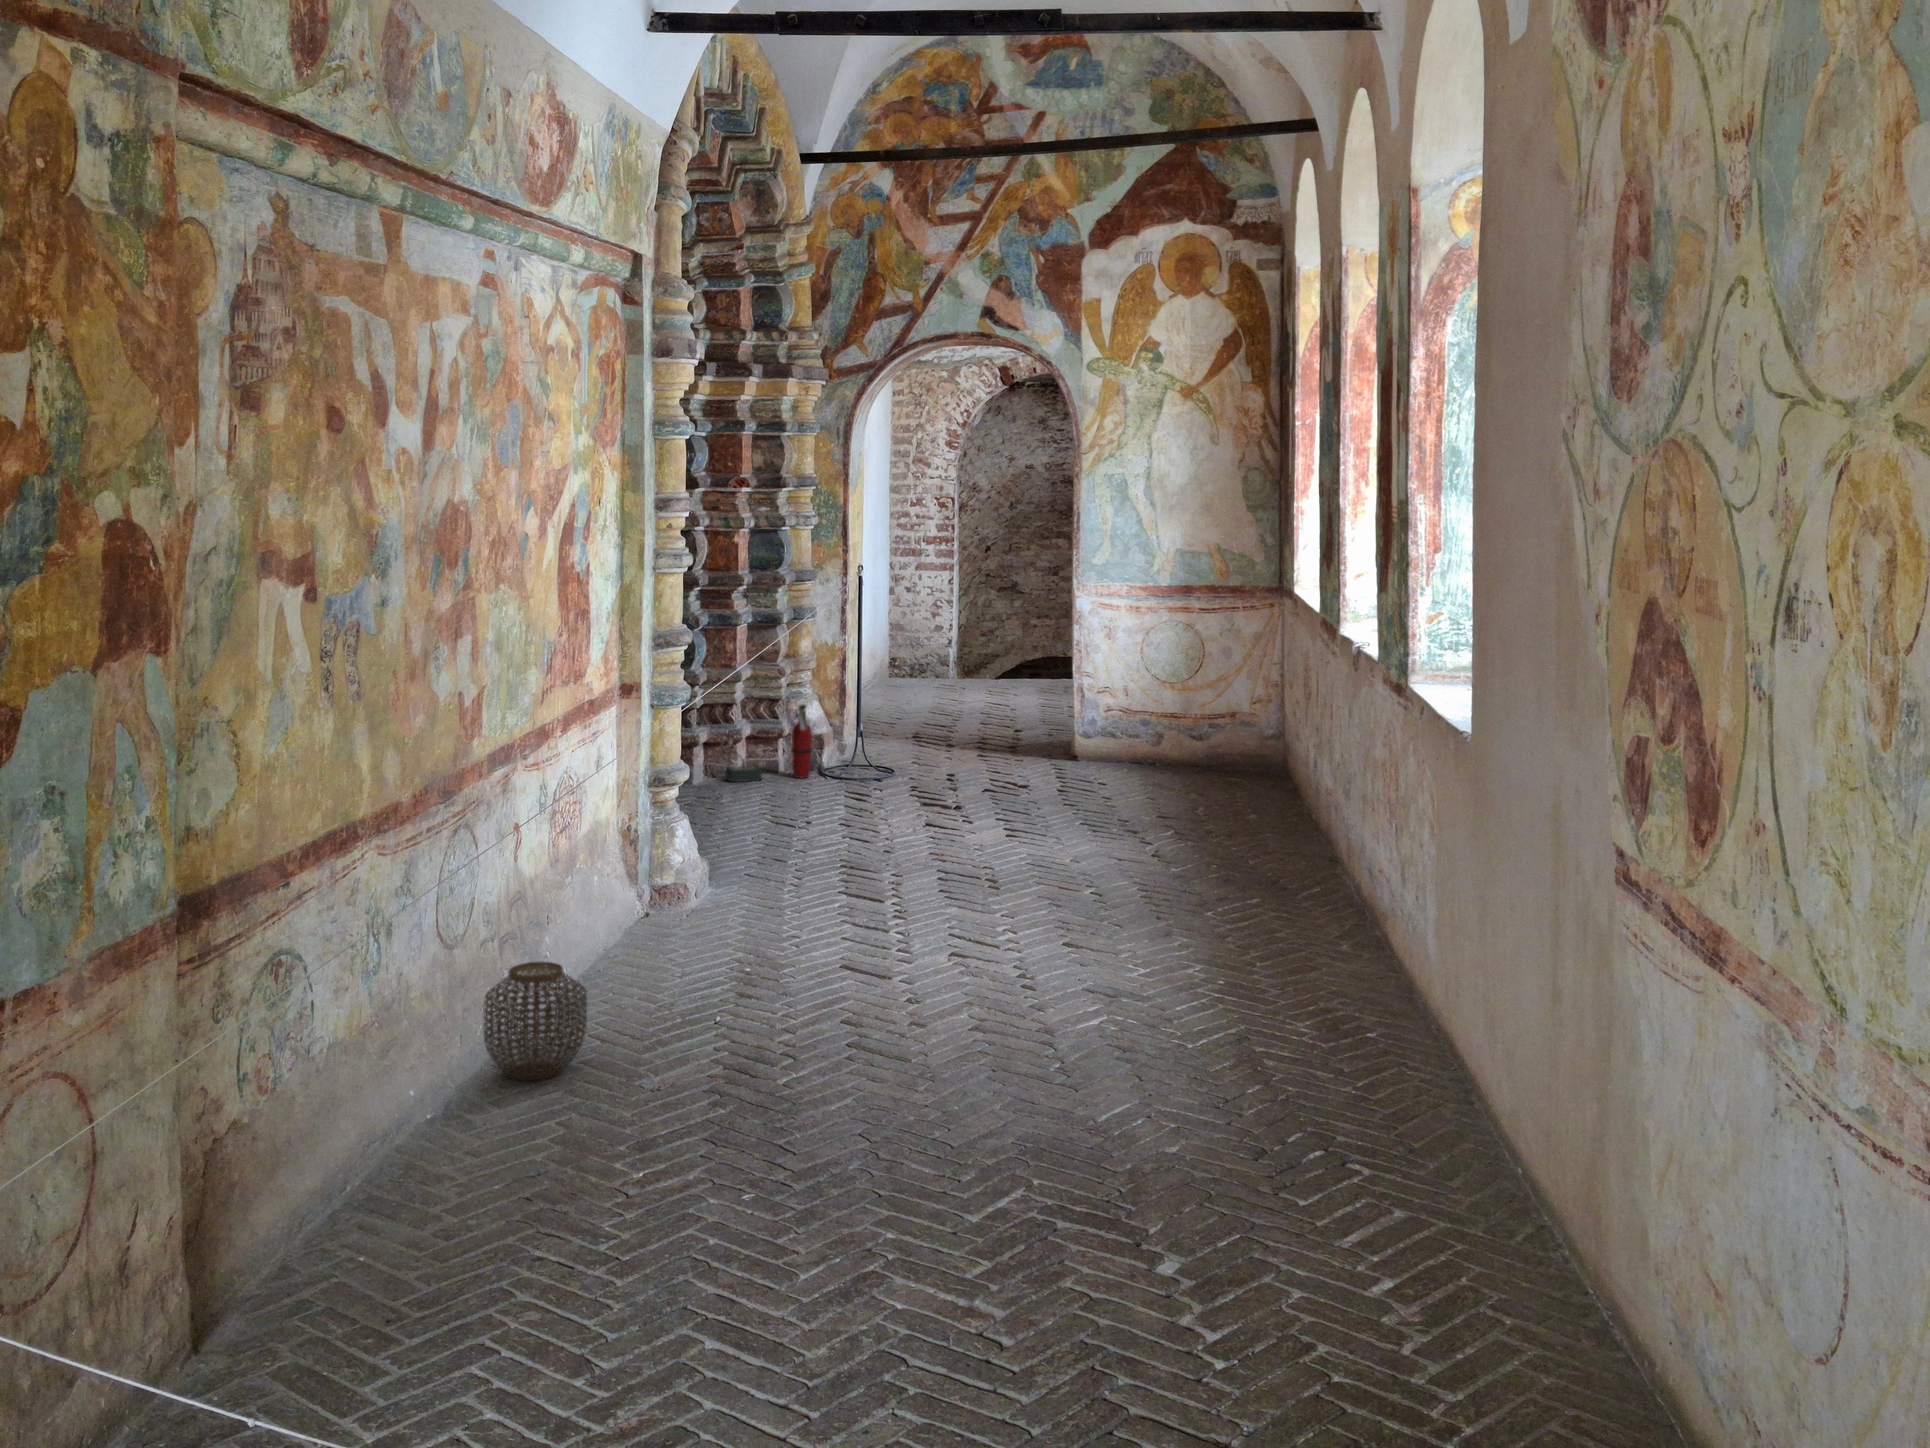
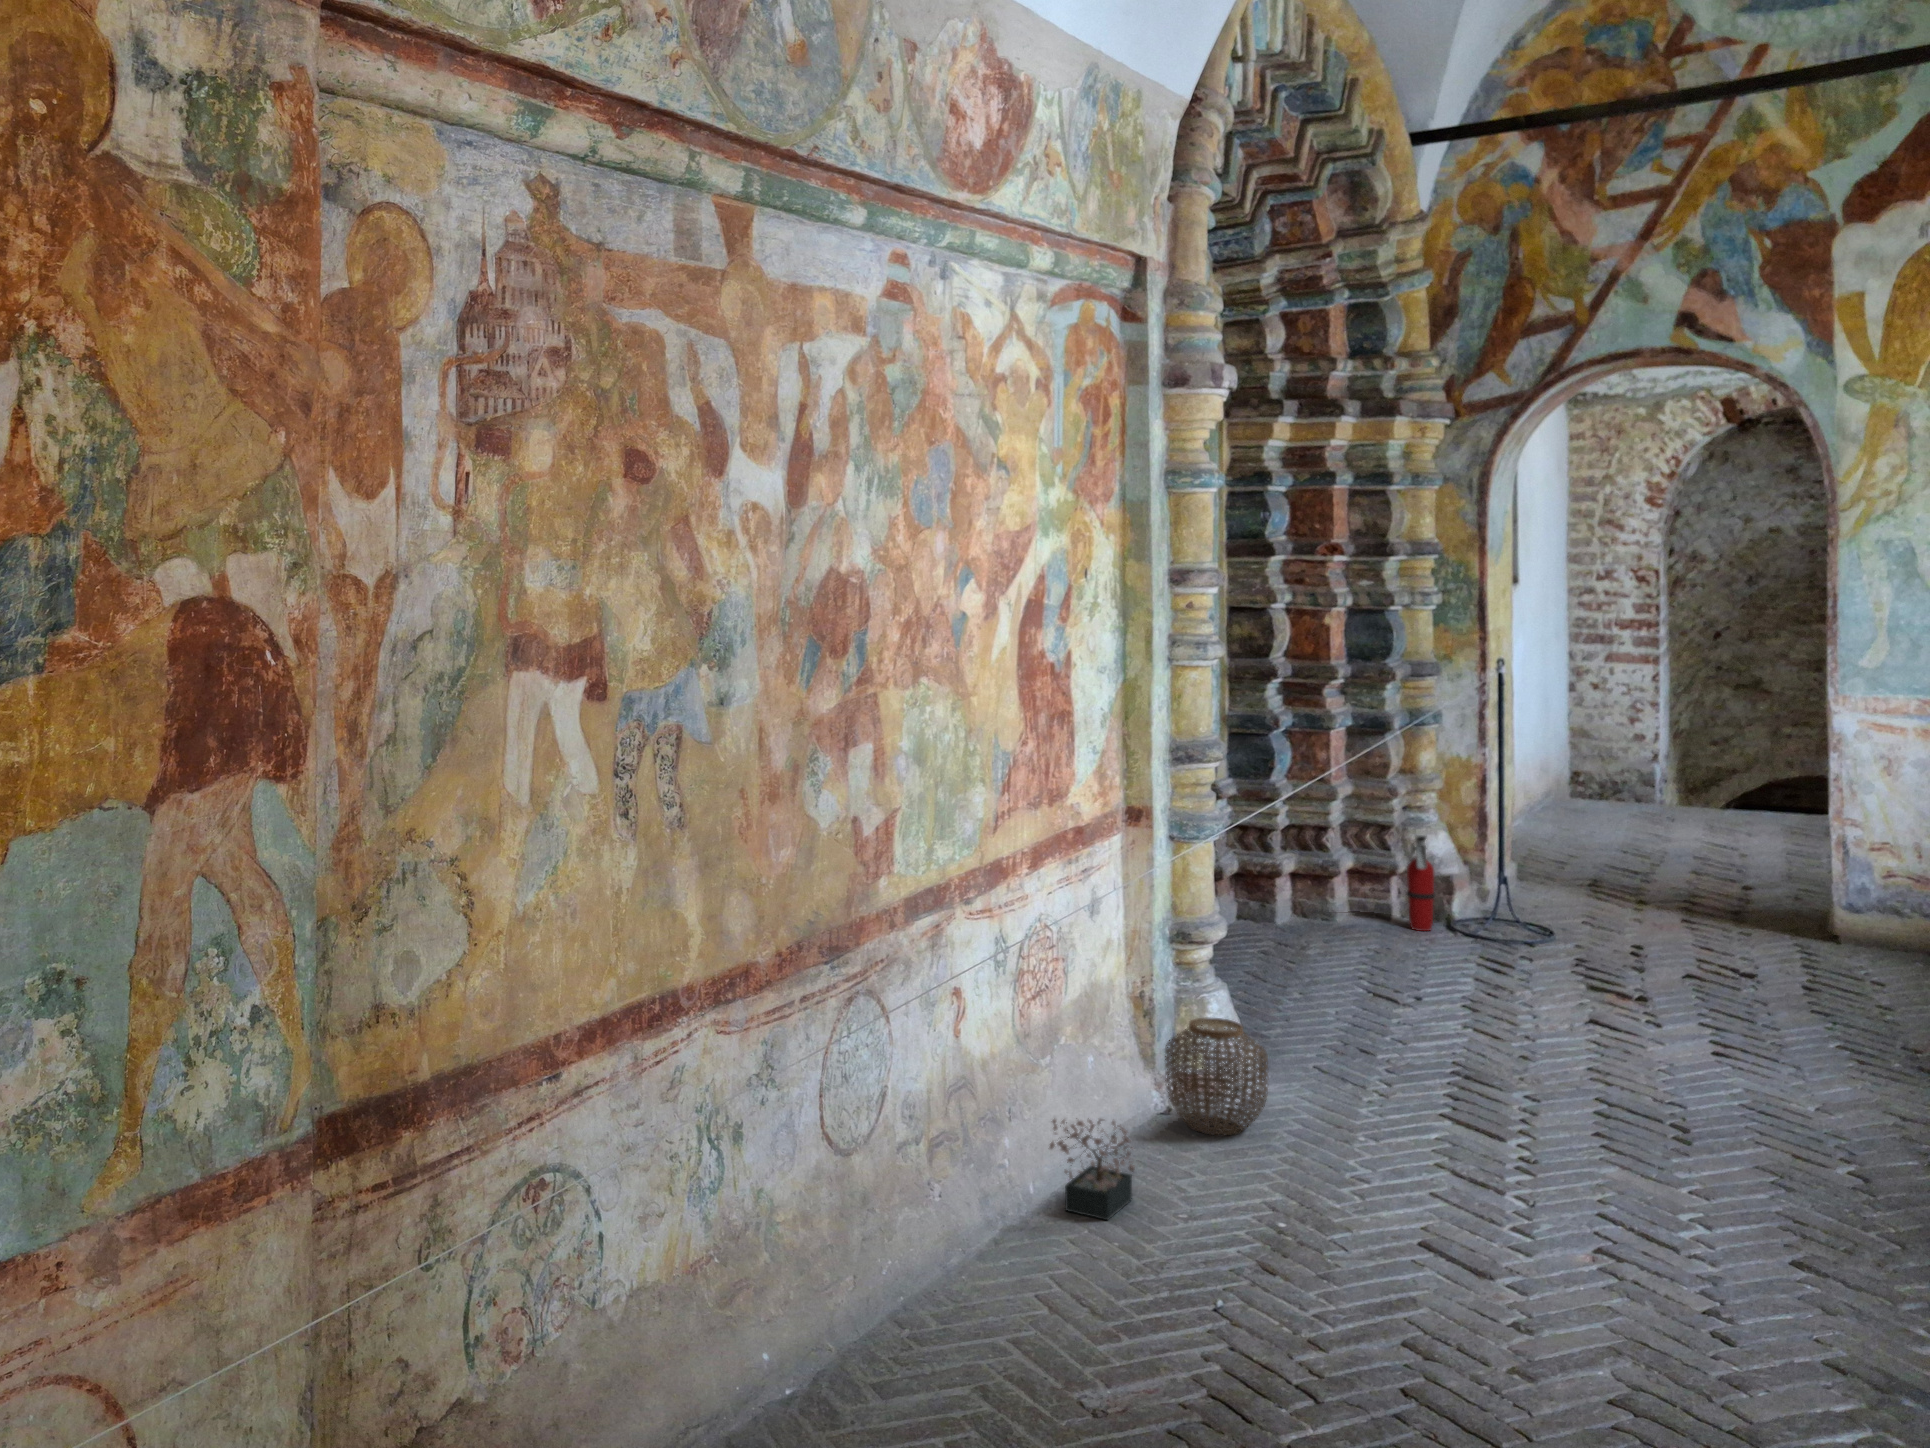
decorative plant: present [716,737,767,782] -> present [1050,1119,1135,1220]
woven basket: present [483,962,587,1081] -> present [1165,1018,1268,1135]

